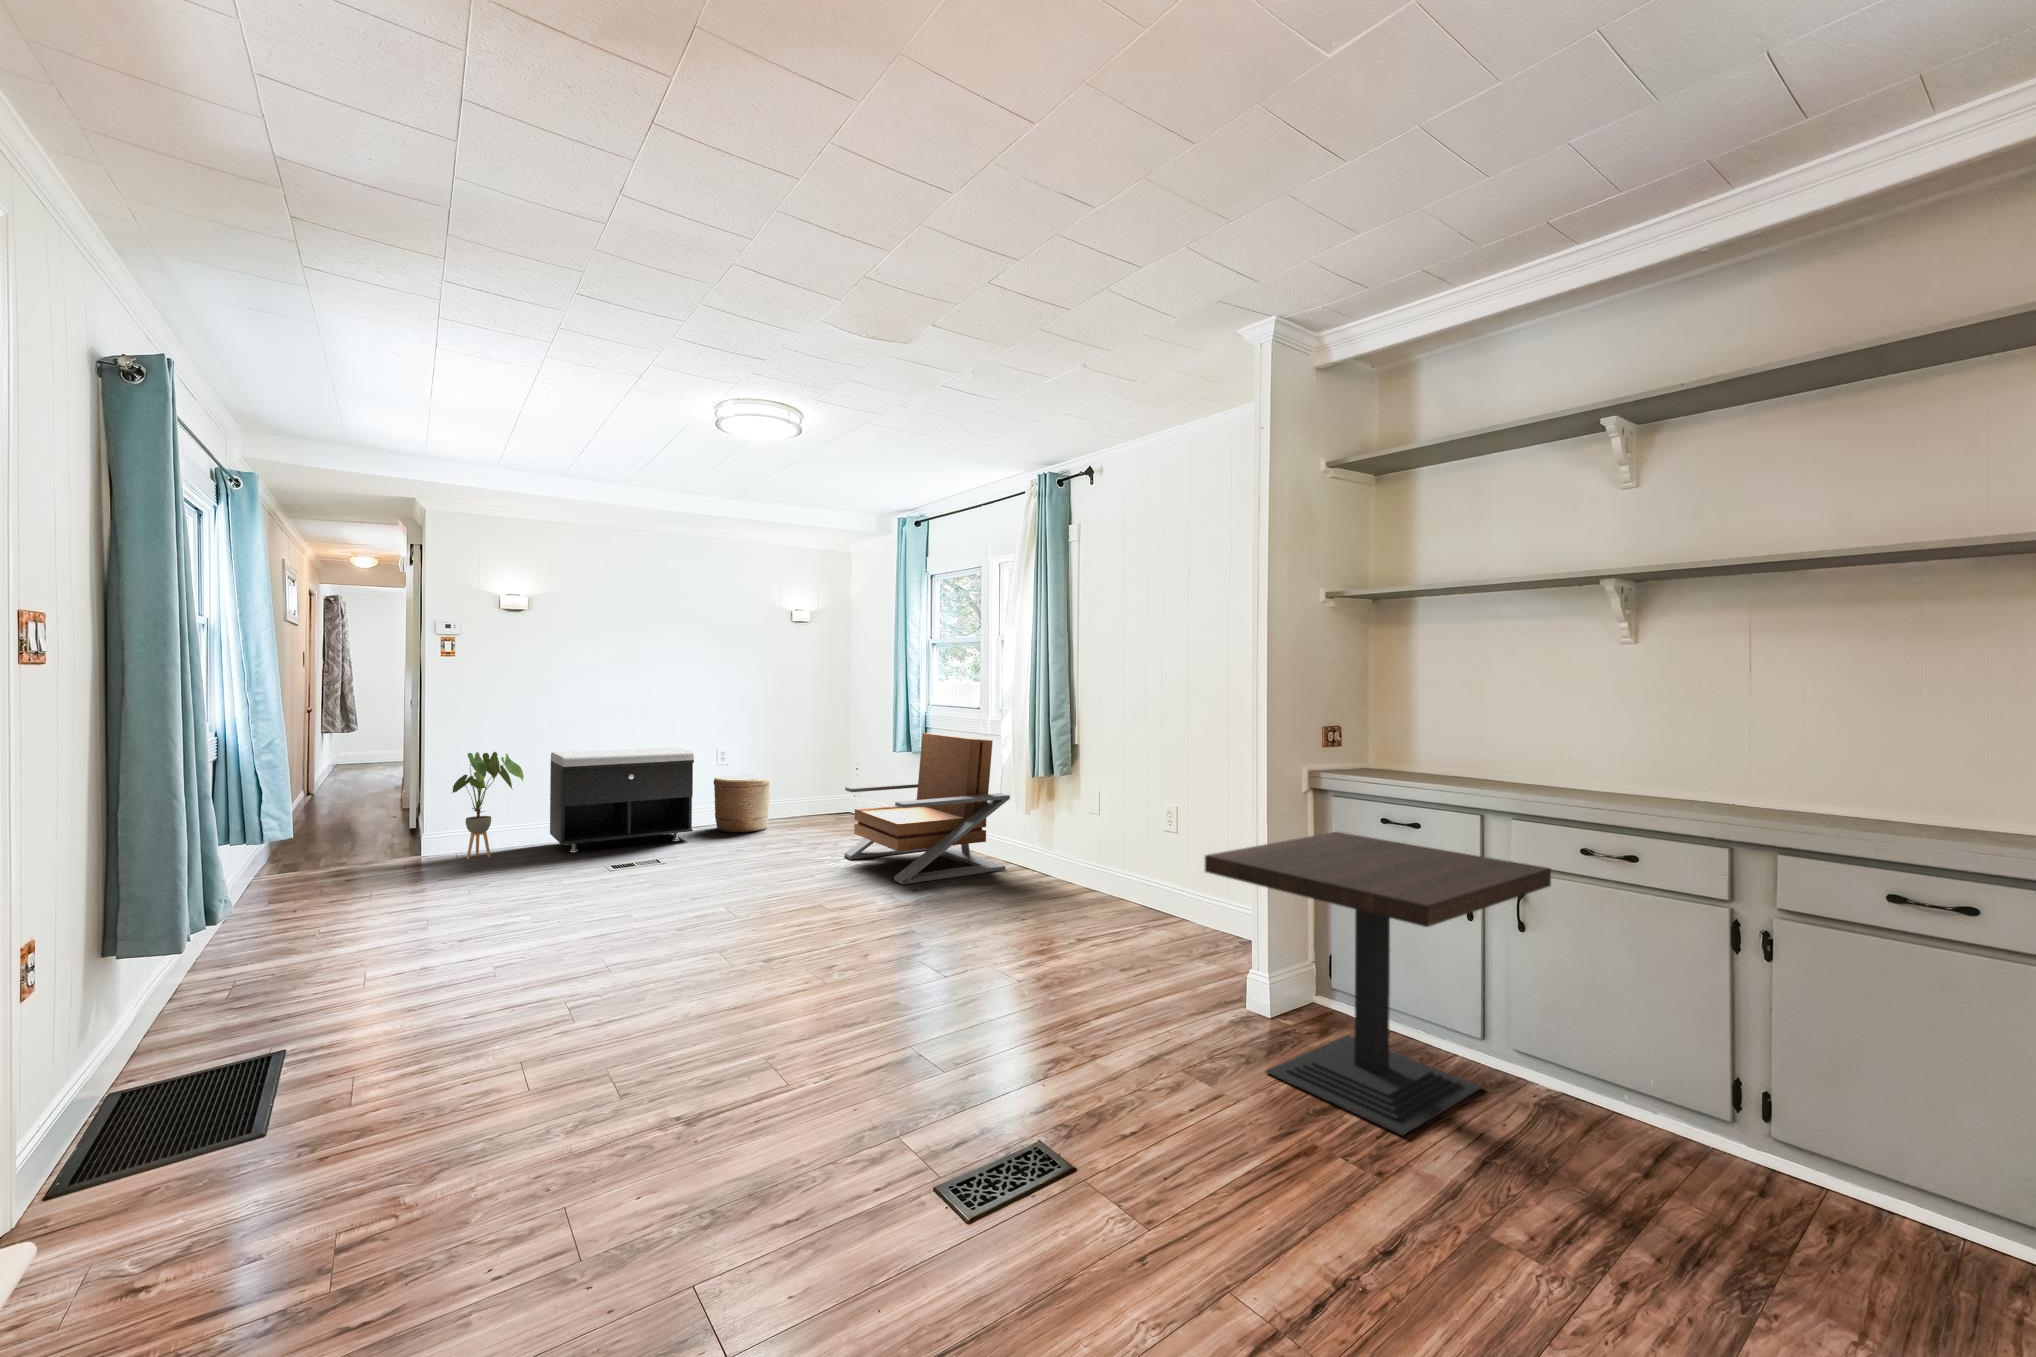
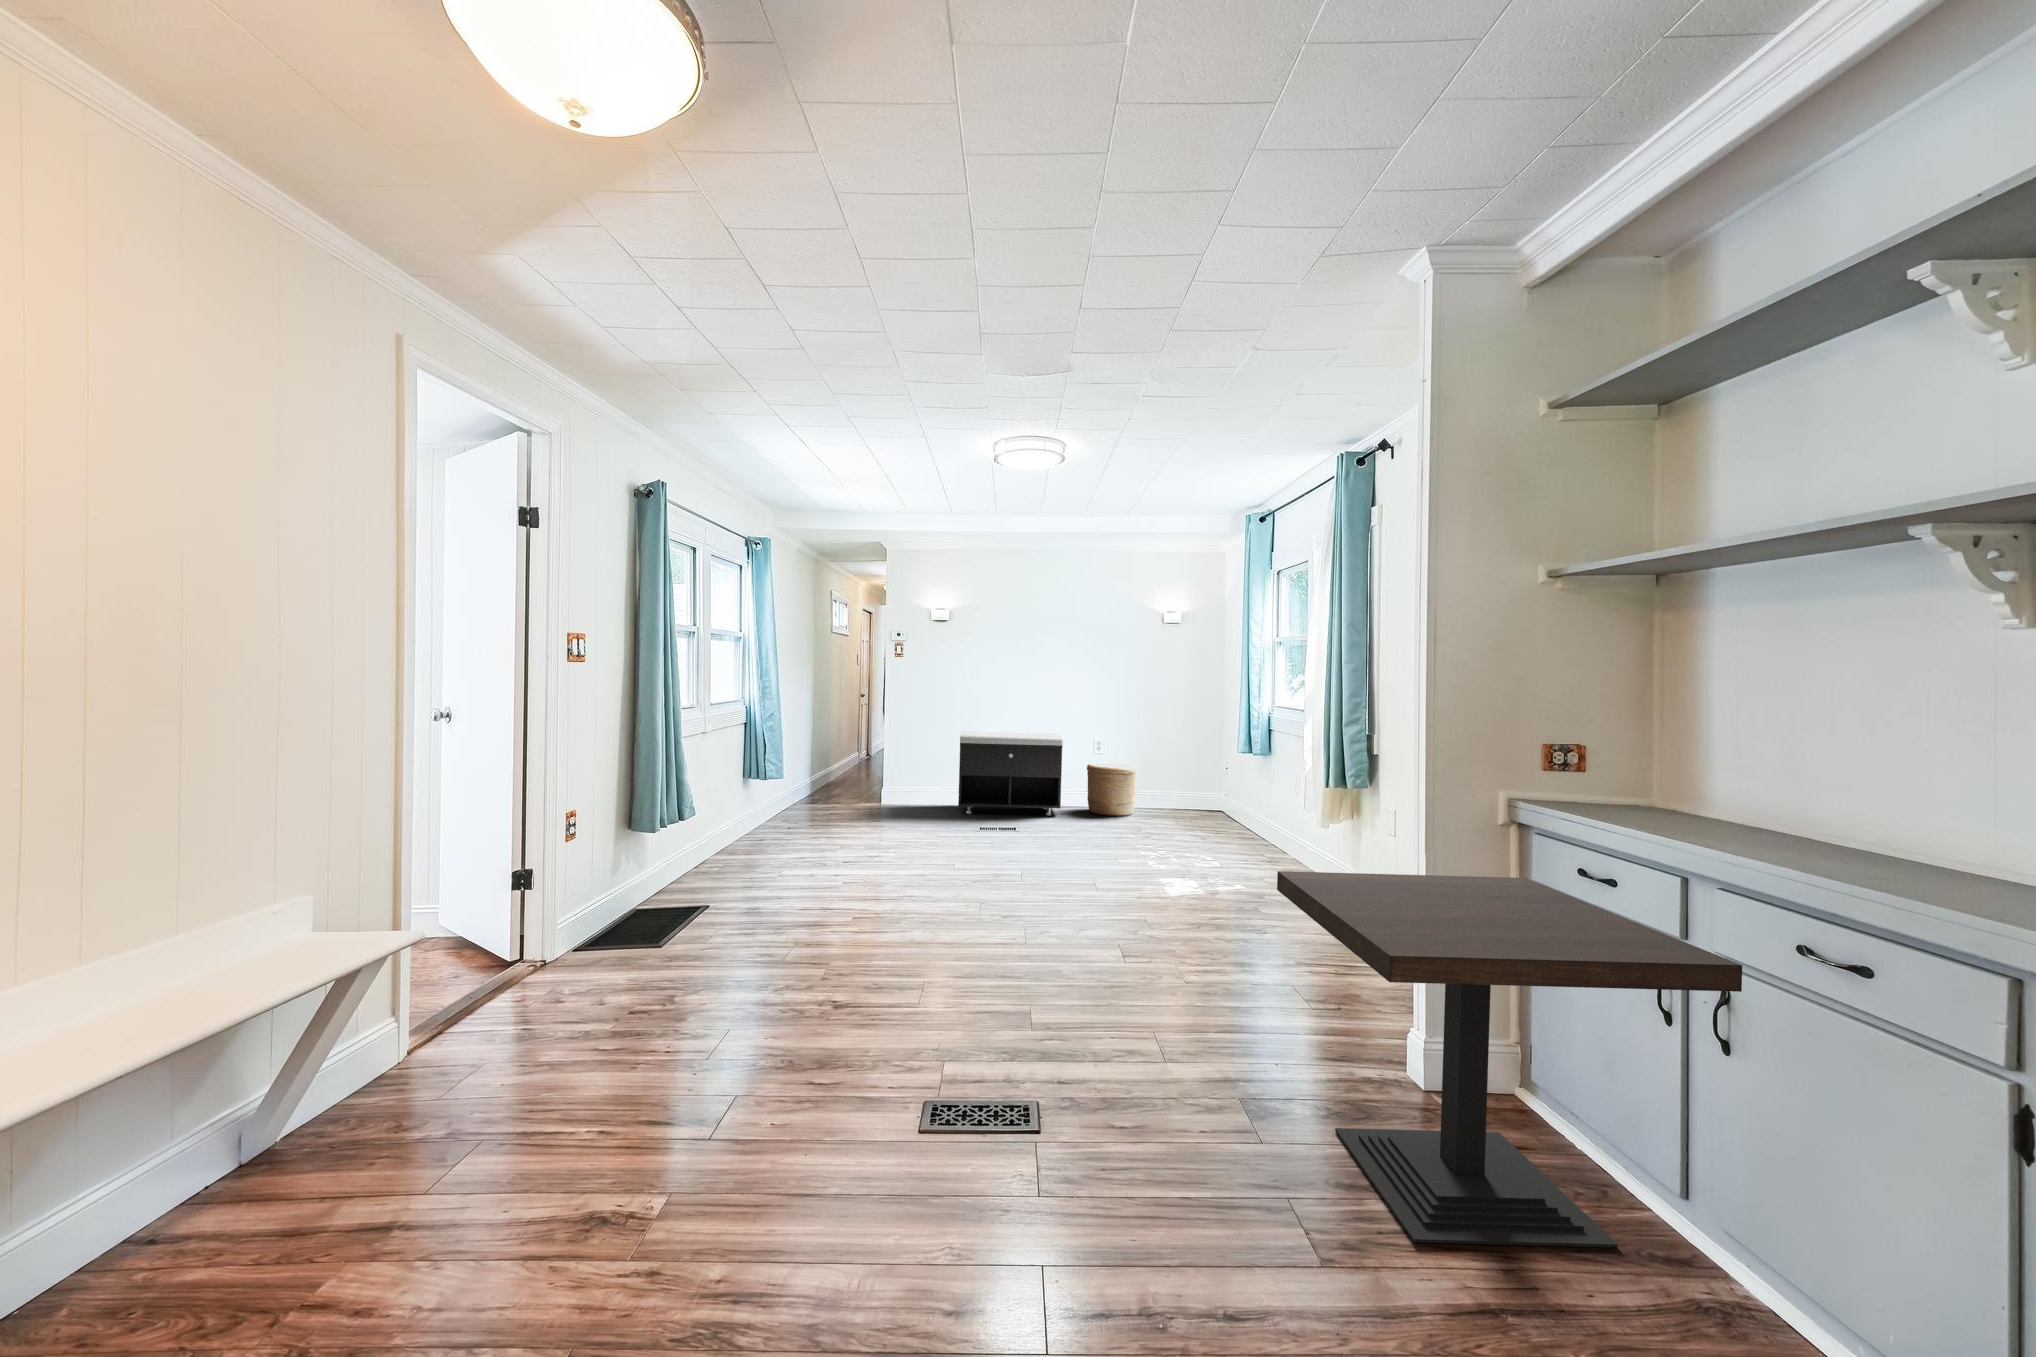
lounge chair: present [844,733,1010,884] -> none [1168,733,1319,884]
house plant: present [452,752,524,859] -> none [888,727,936,809]

